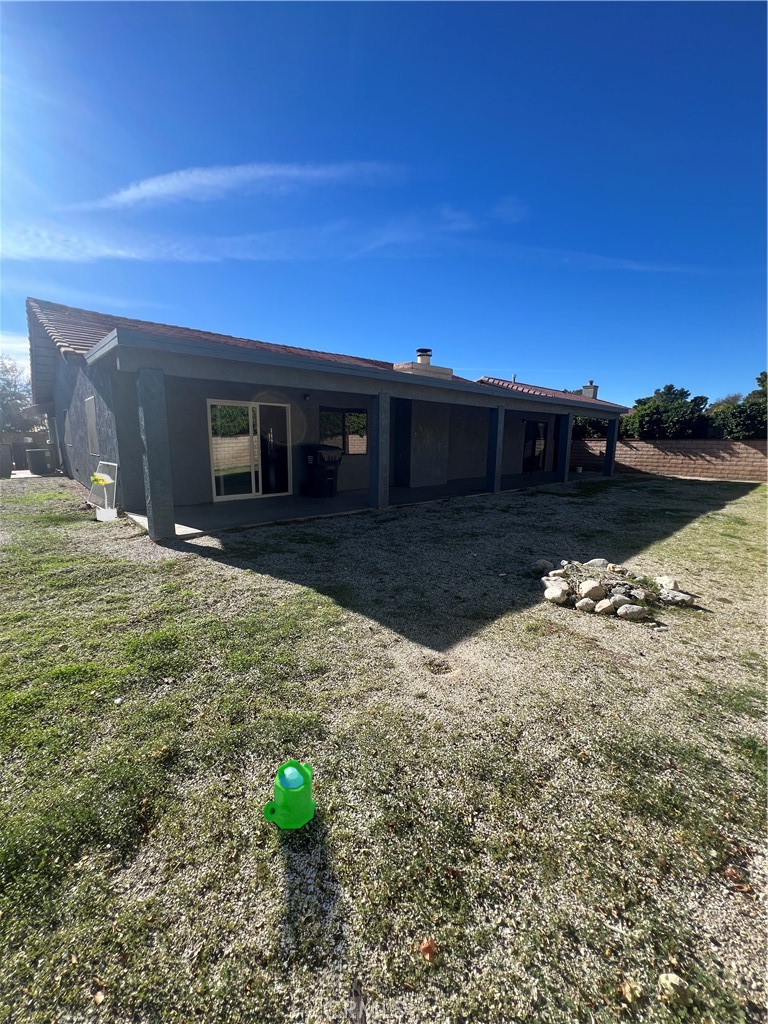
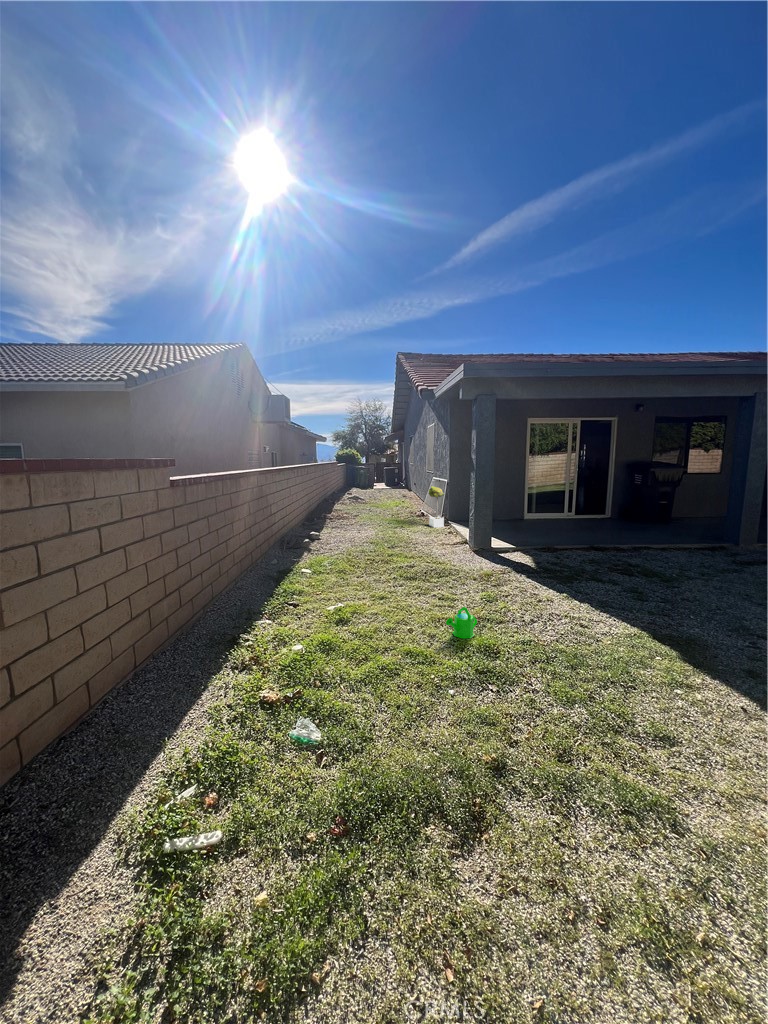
watering can: present [264,759,315,829] -> present [446,607,477,639]

